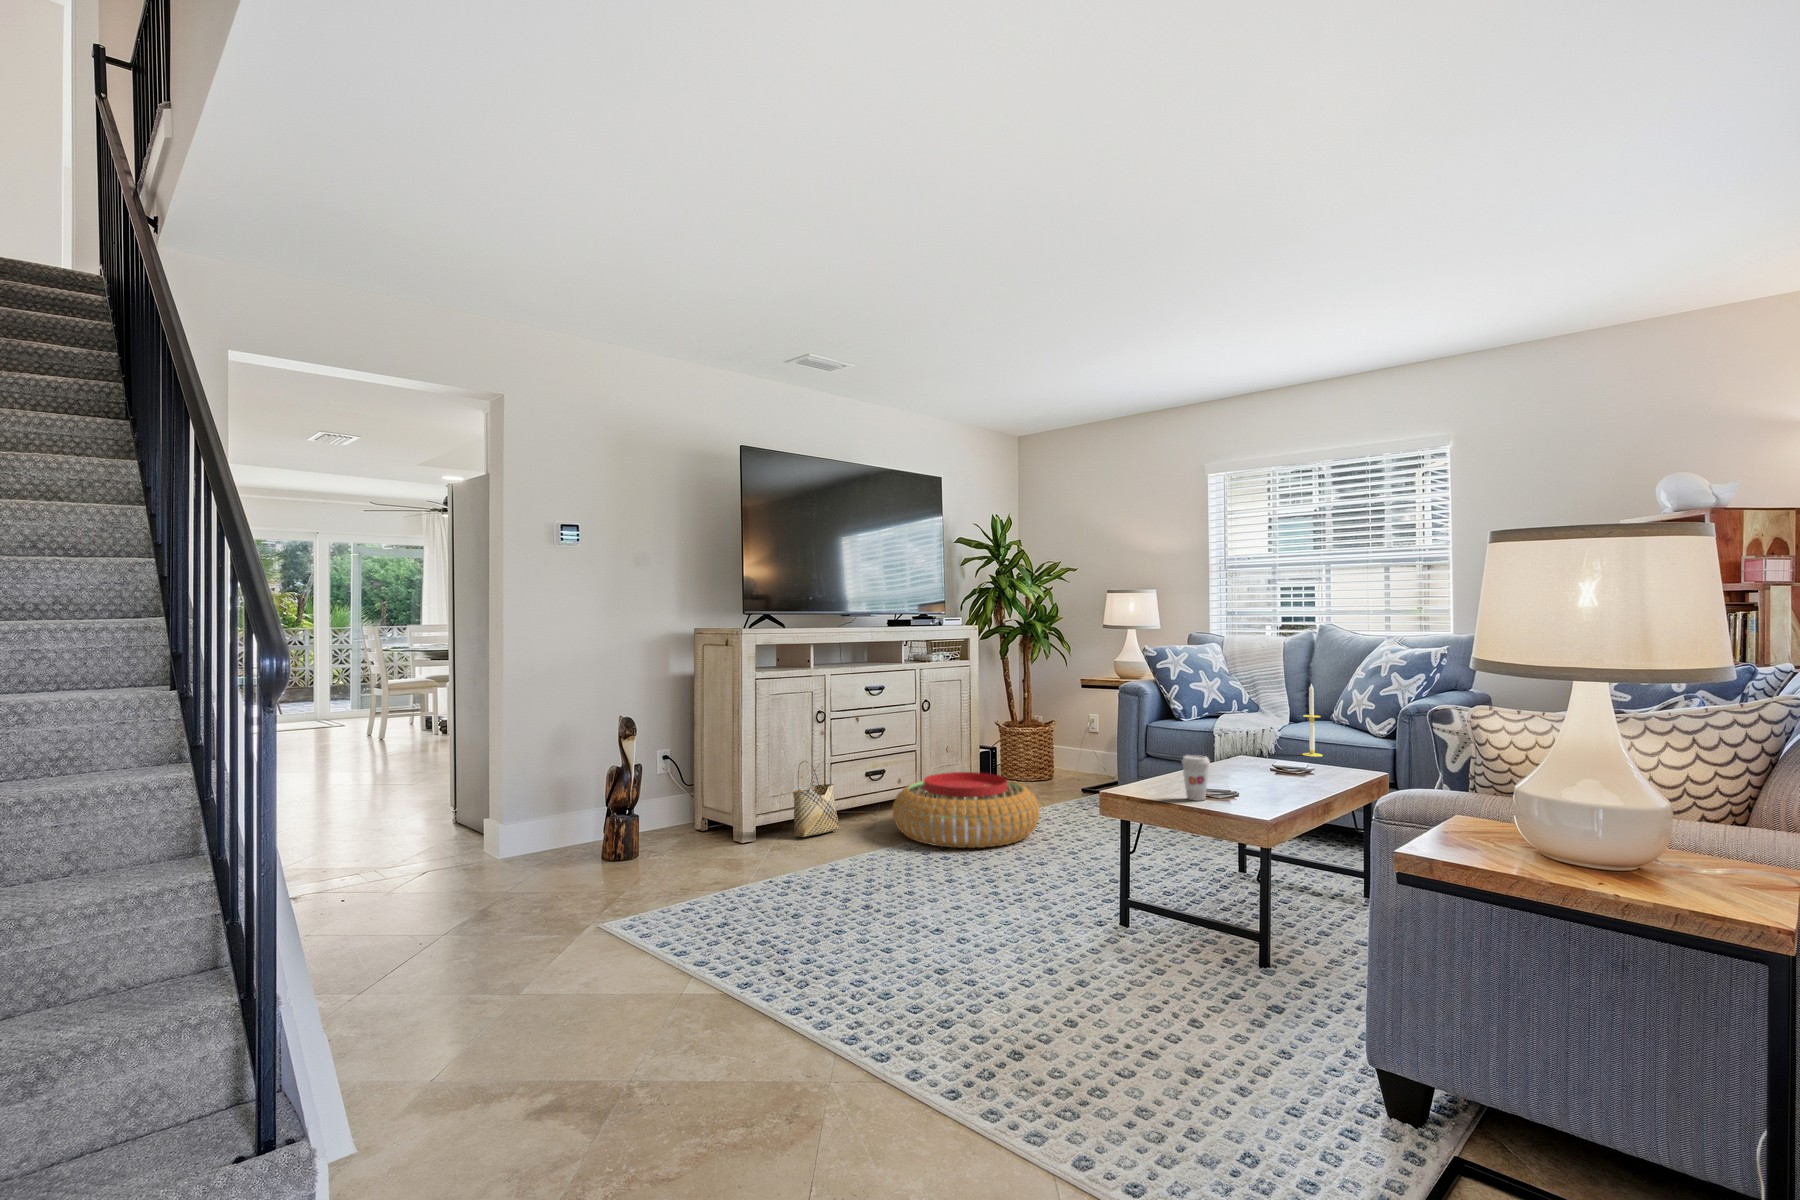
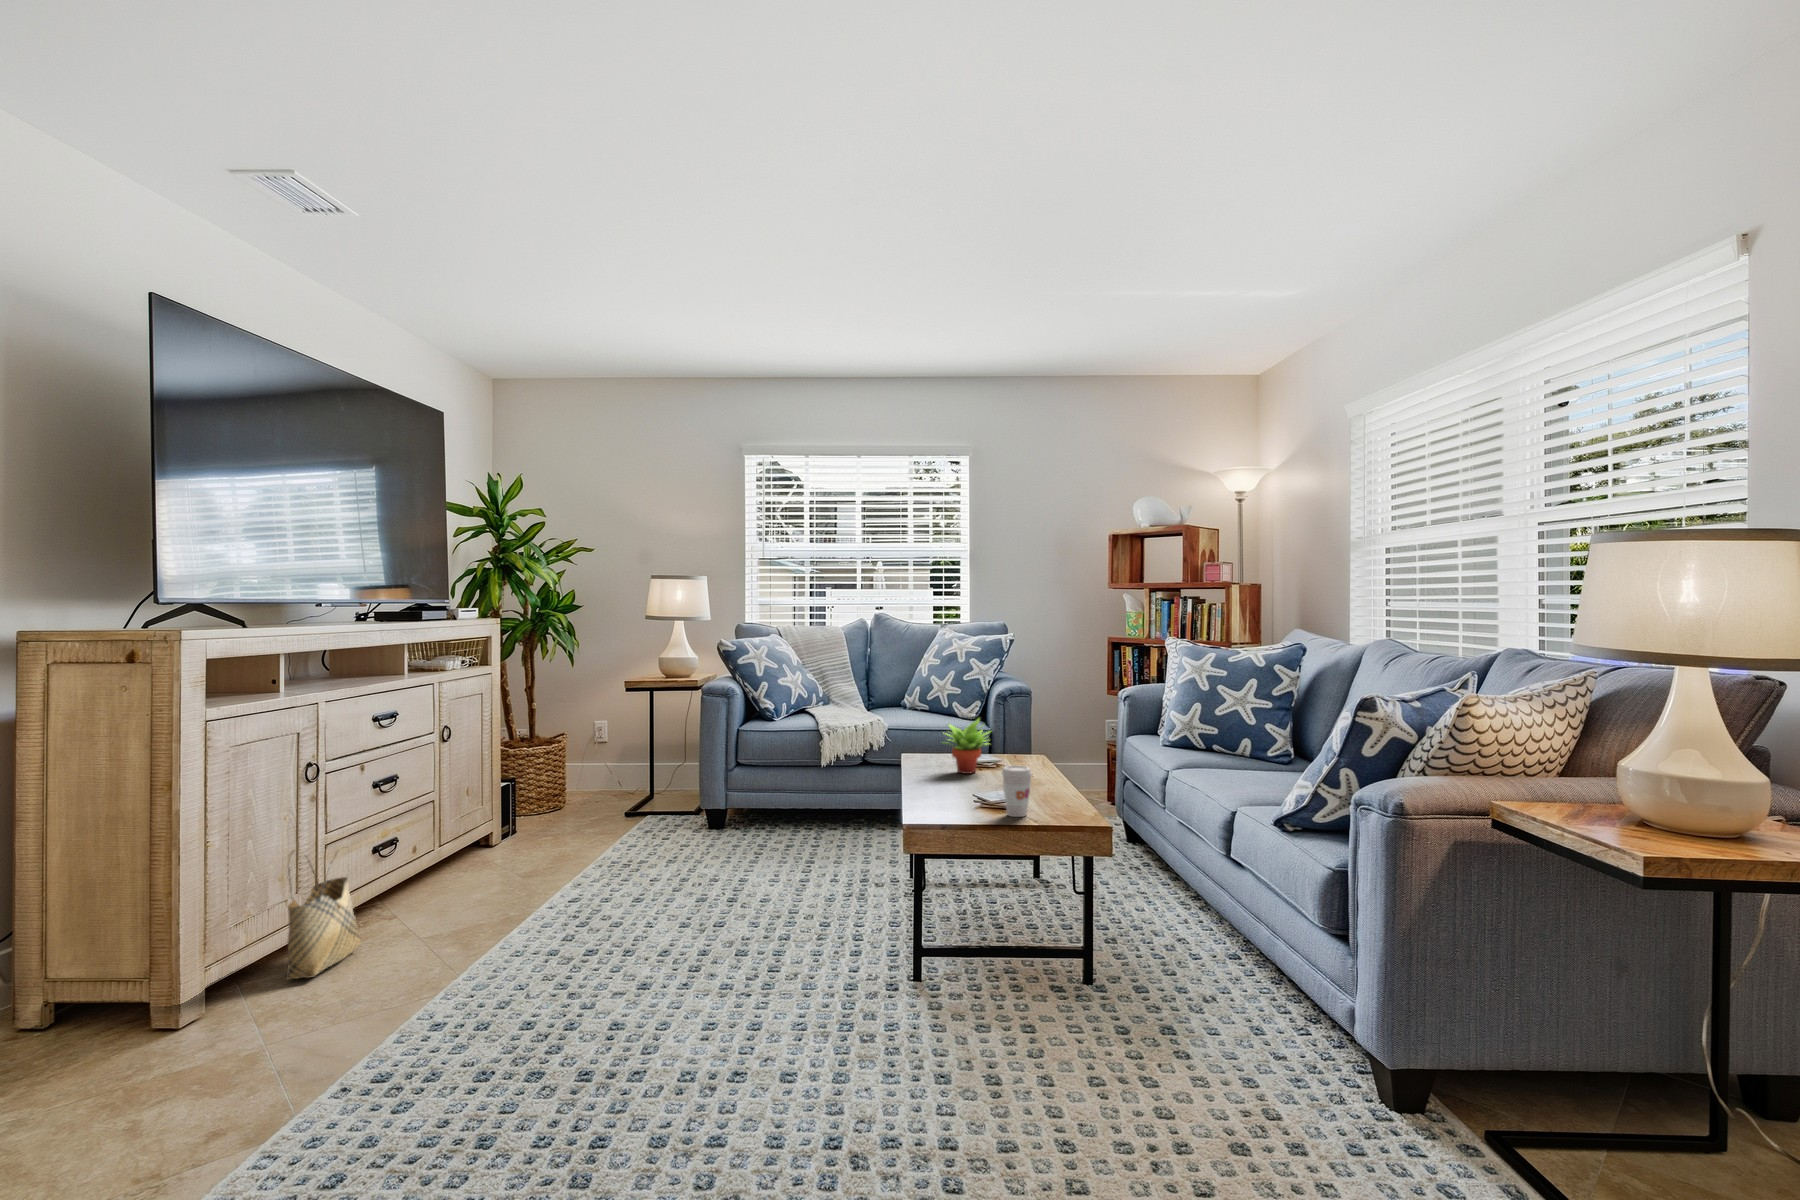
candle: present [1302,684,1323,757] -> none [917,673,936,746]
succulent plant: none [1236,723,1294,776] -> present [945,718,989,774]
pouf: present [893,772,1040,848] -> none [452,817,667,935]

